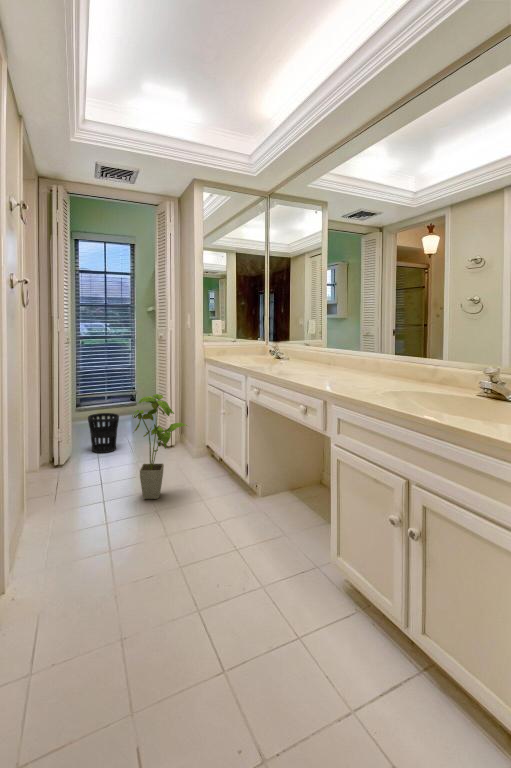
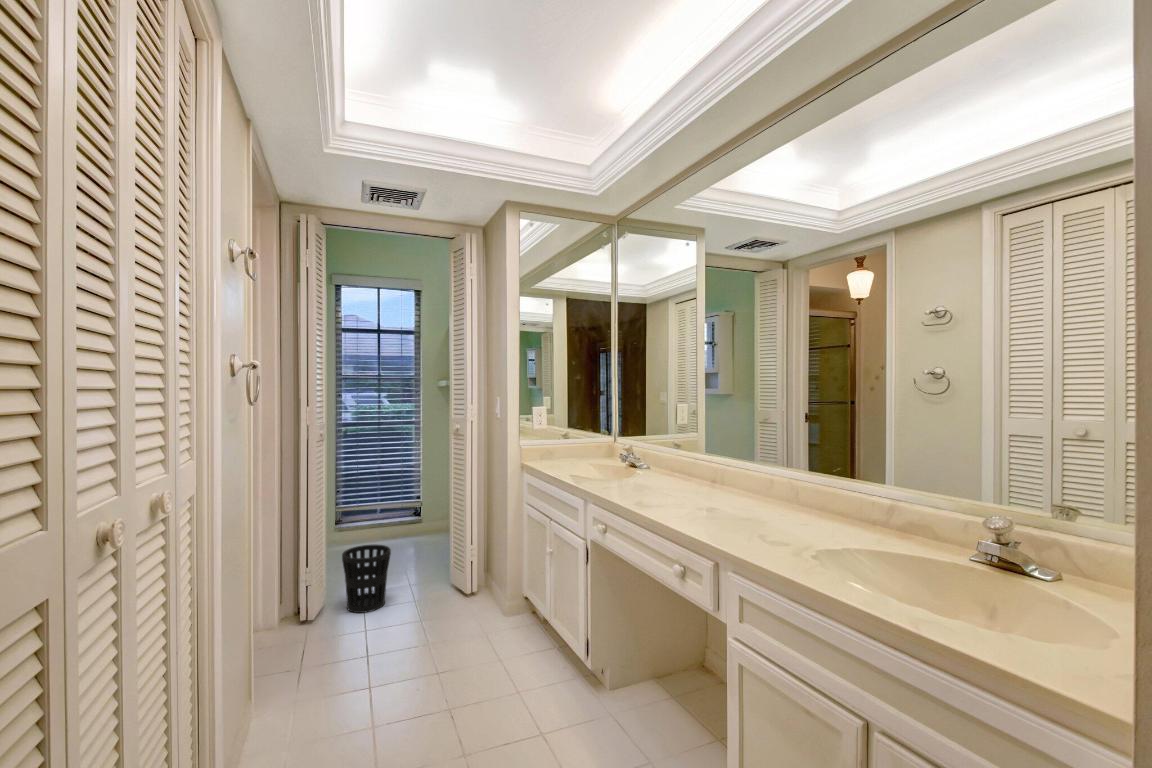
house plant: present [132,394,187,499] -> none [407,535,502,720]

